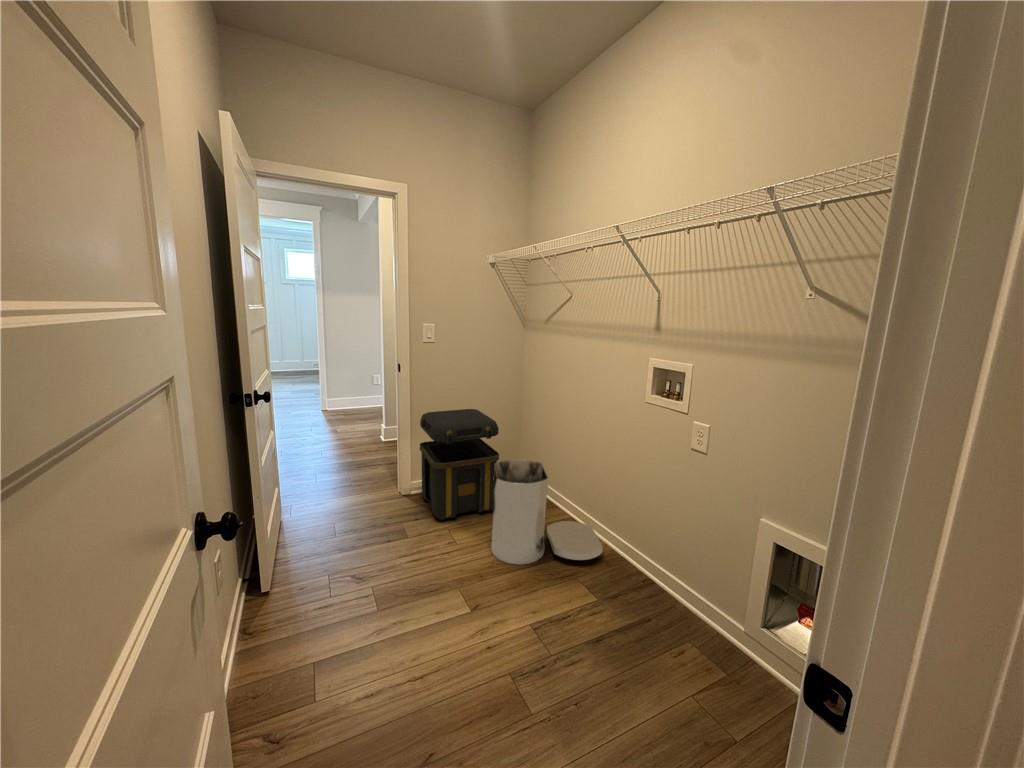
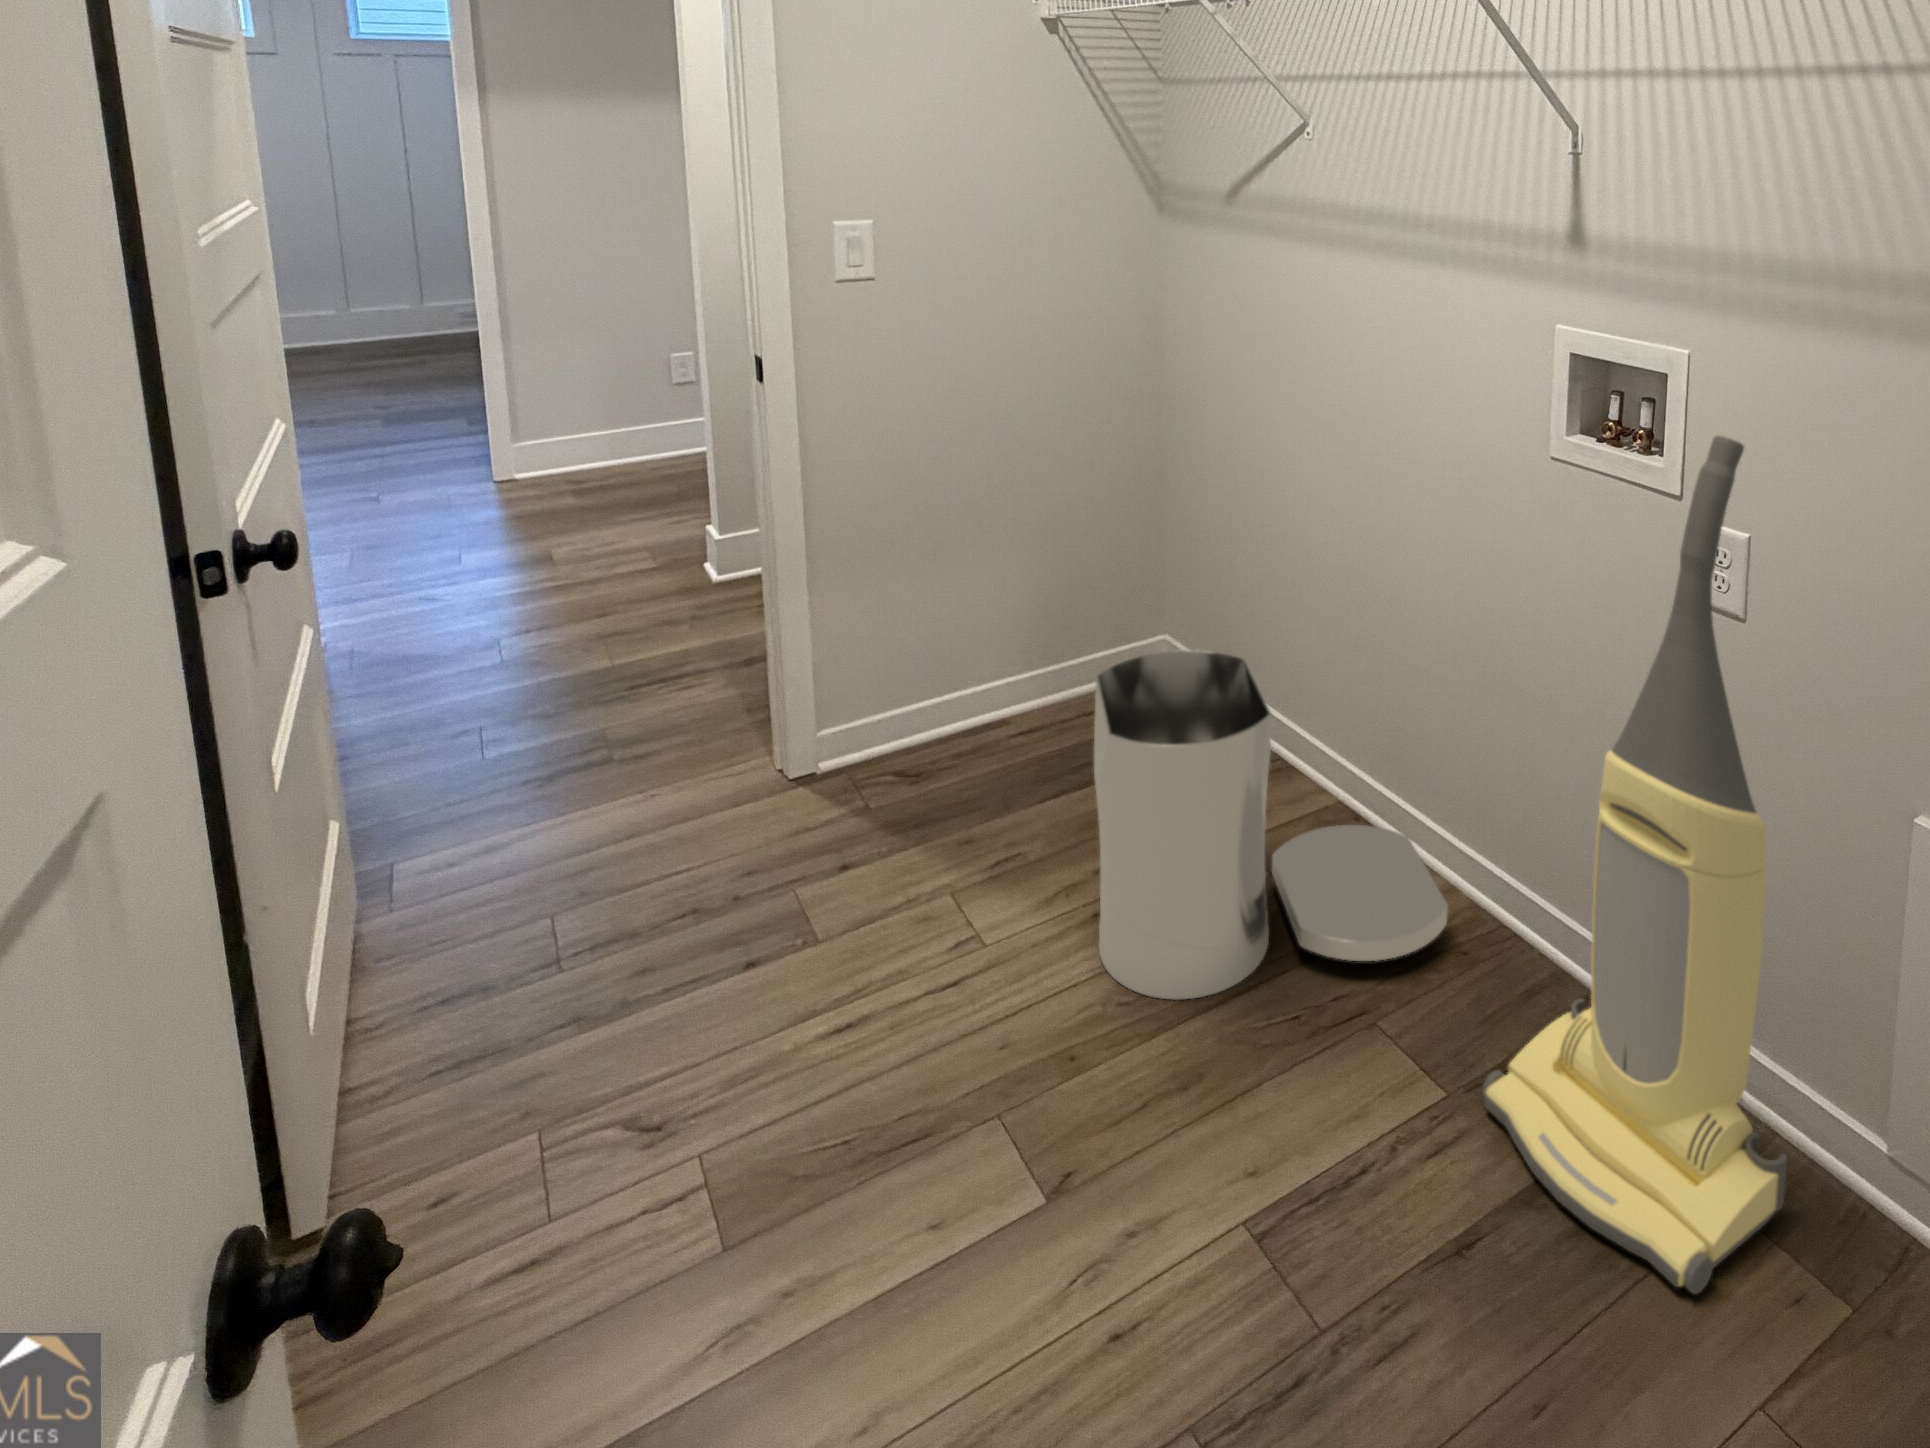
vacuum cleaner: none [609,389,709,665] -> present [1482,435,1787,1294]
toolbox: present [420,409,499,520] -> none [841,483,1107,863]

